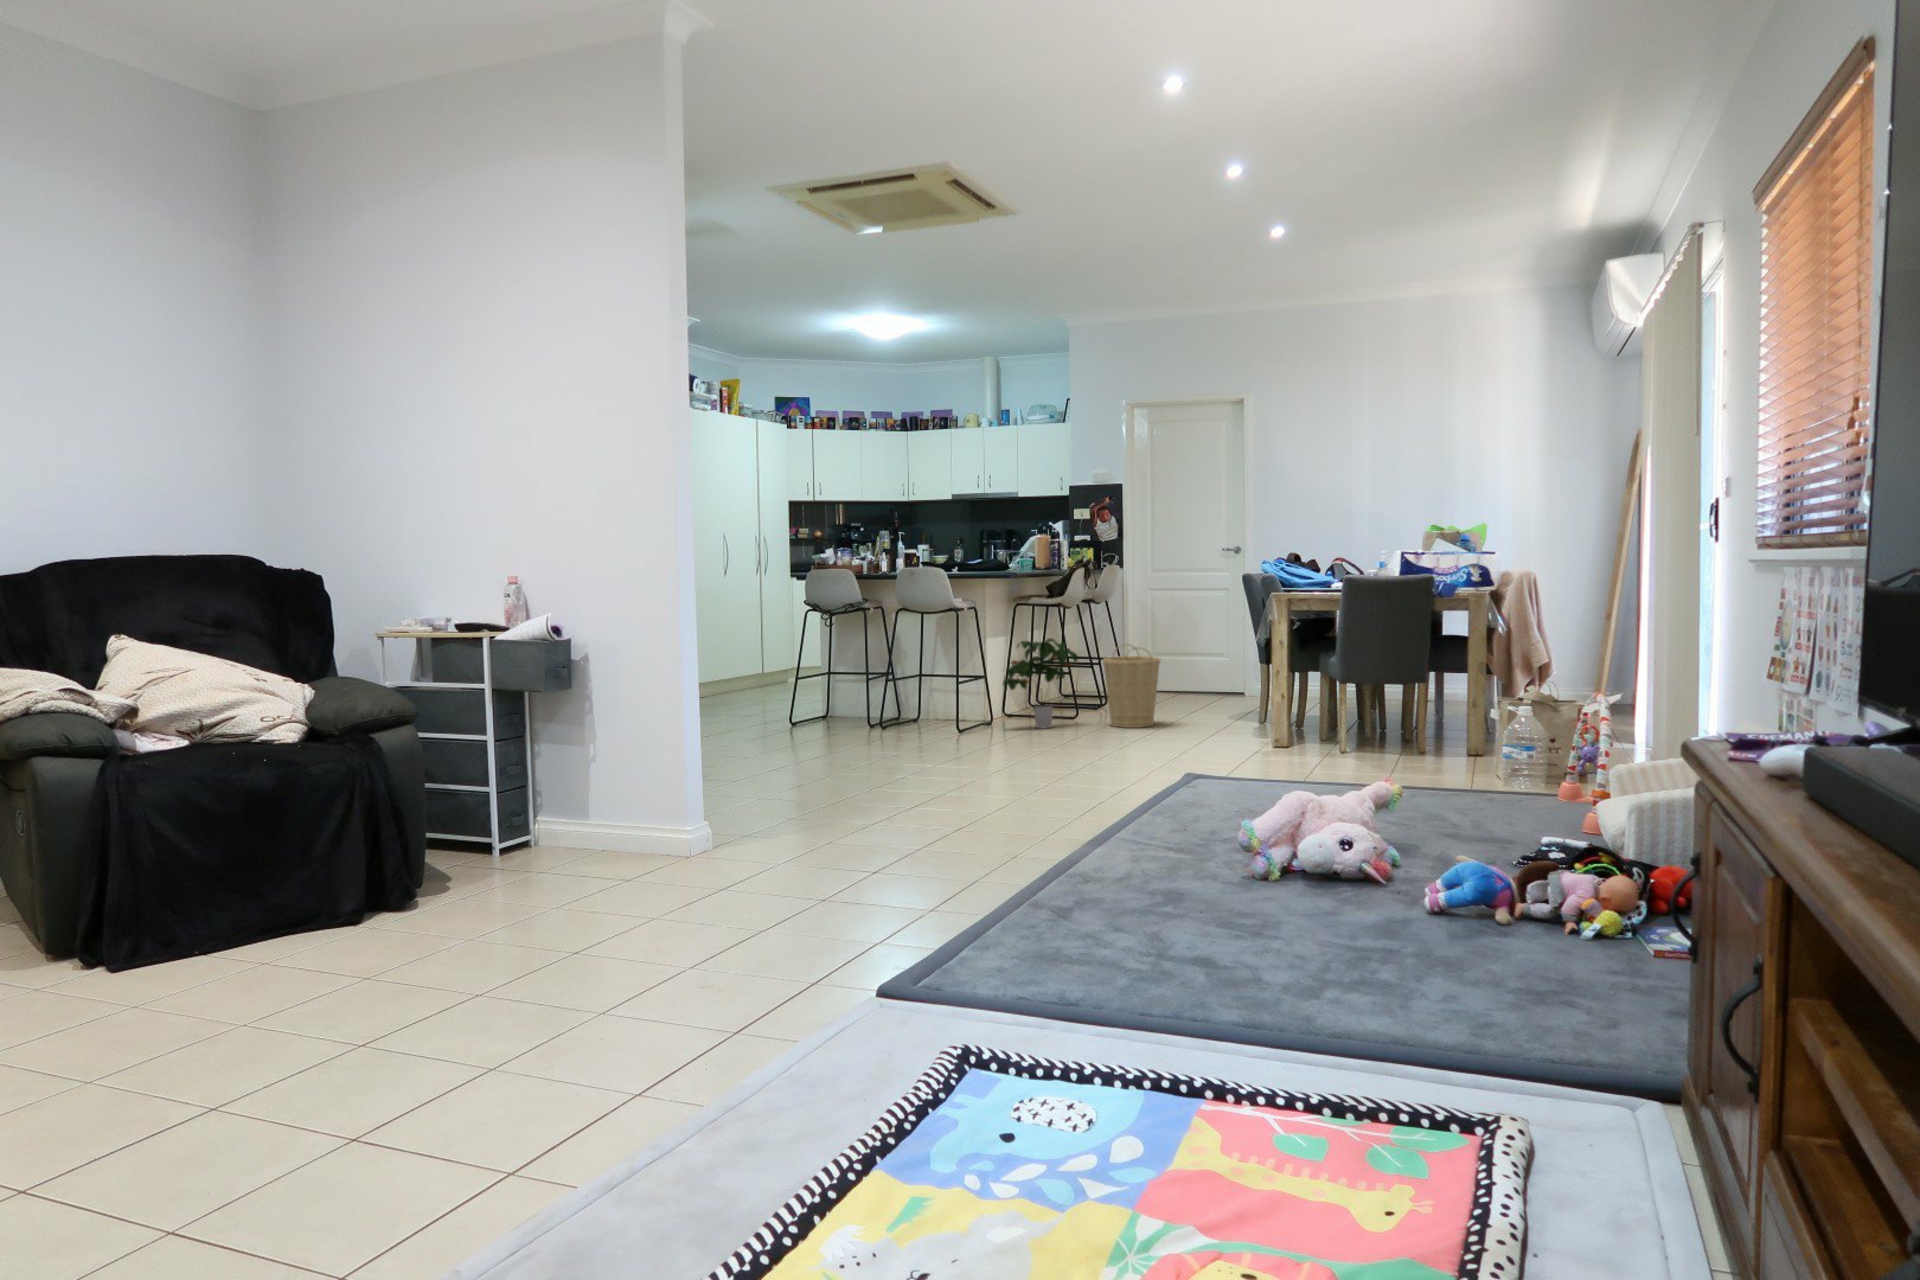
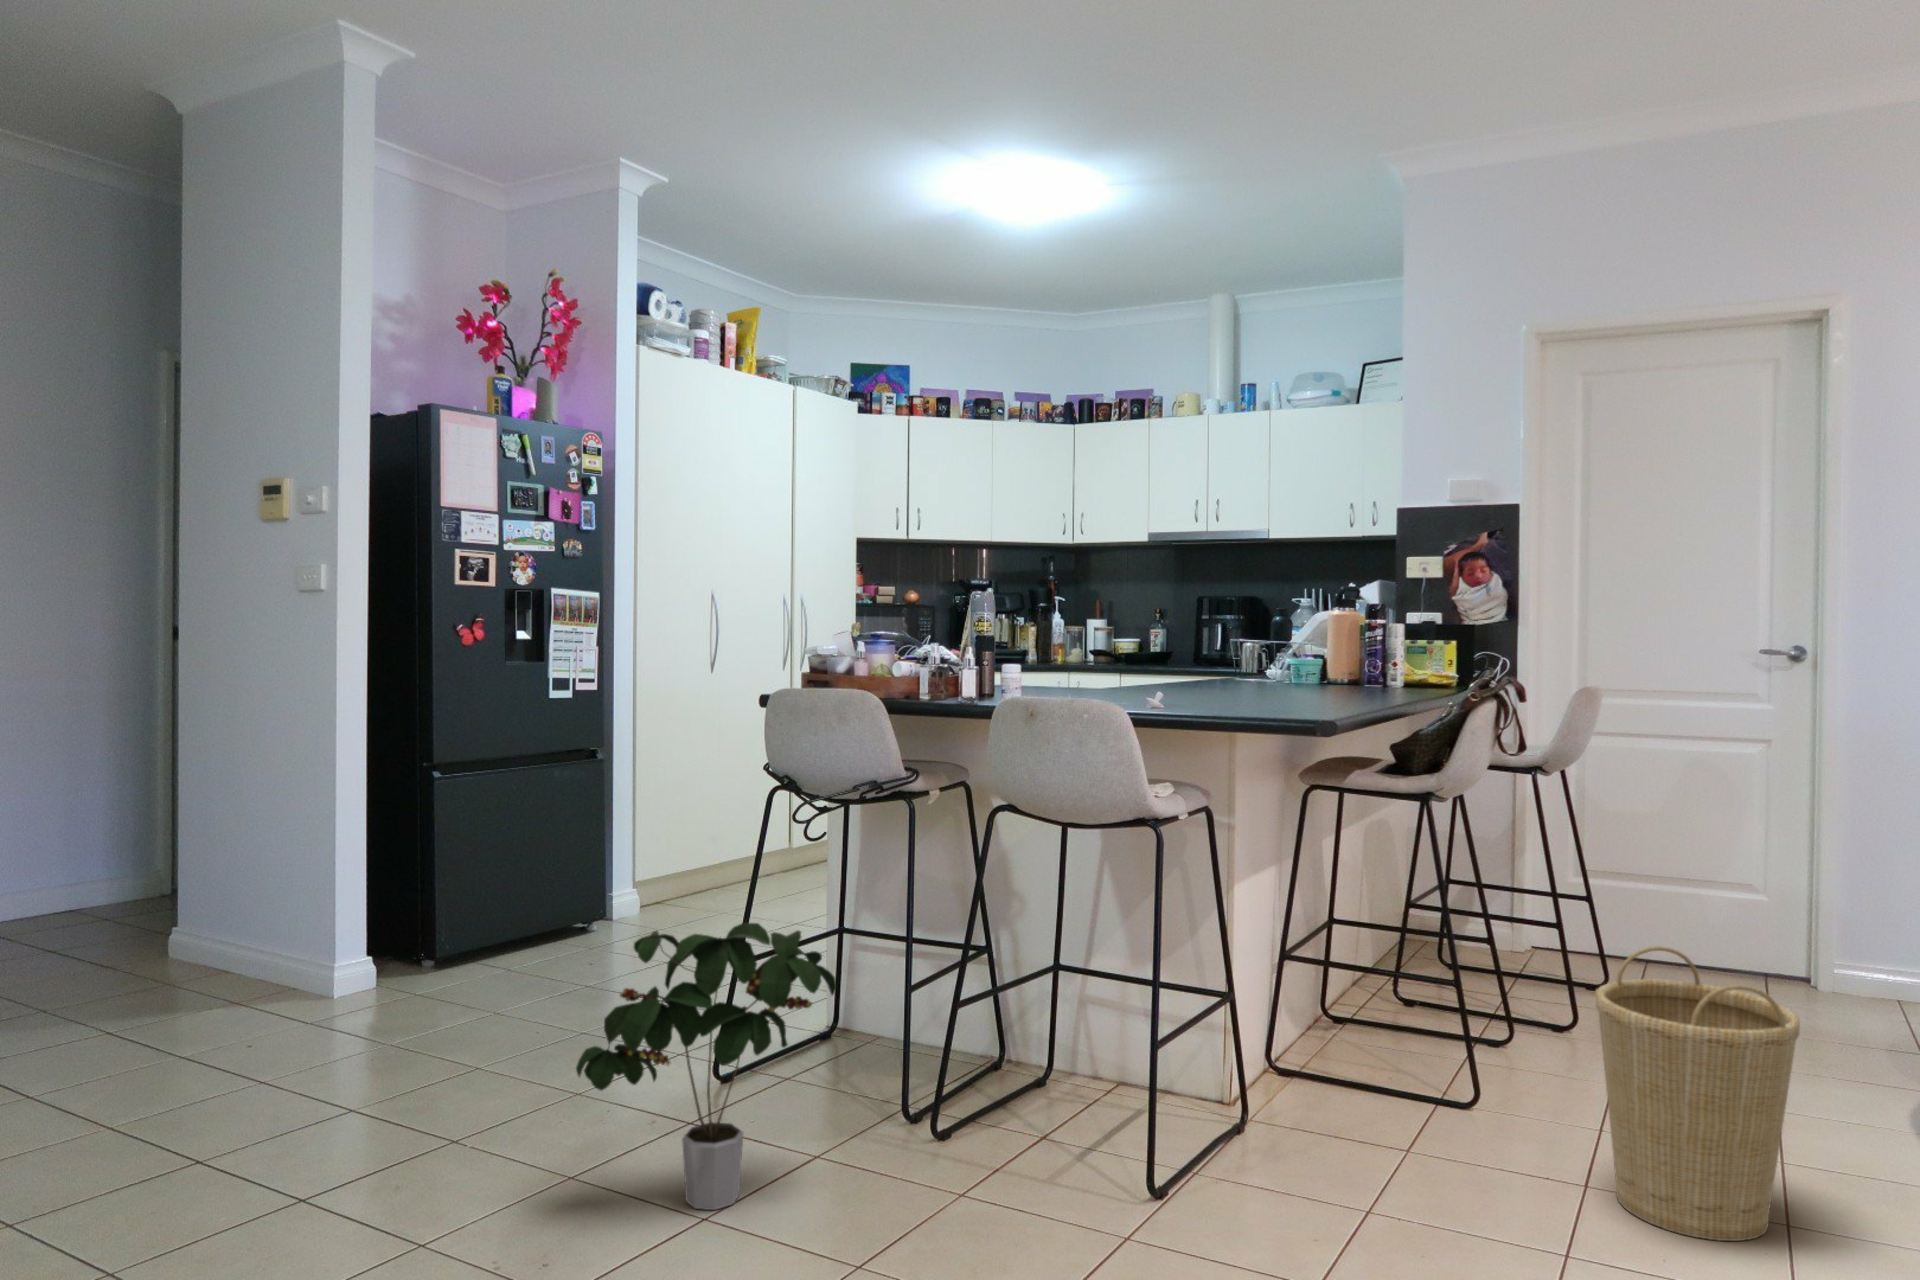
potted plant: present [1003,638,1078,729] -> present [576,923,836,1210]

